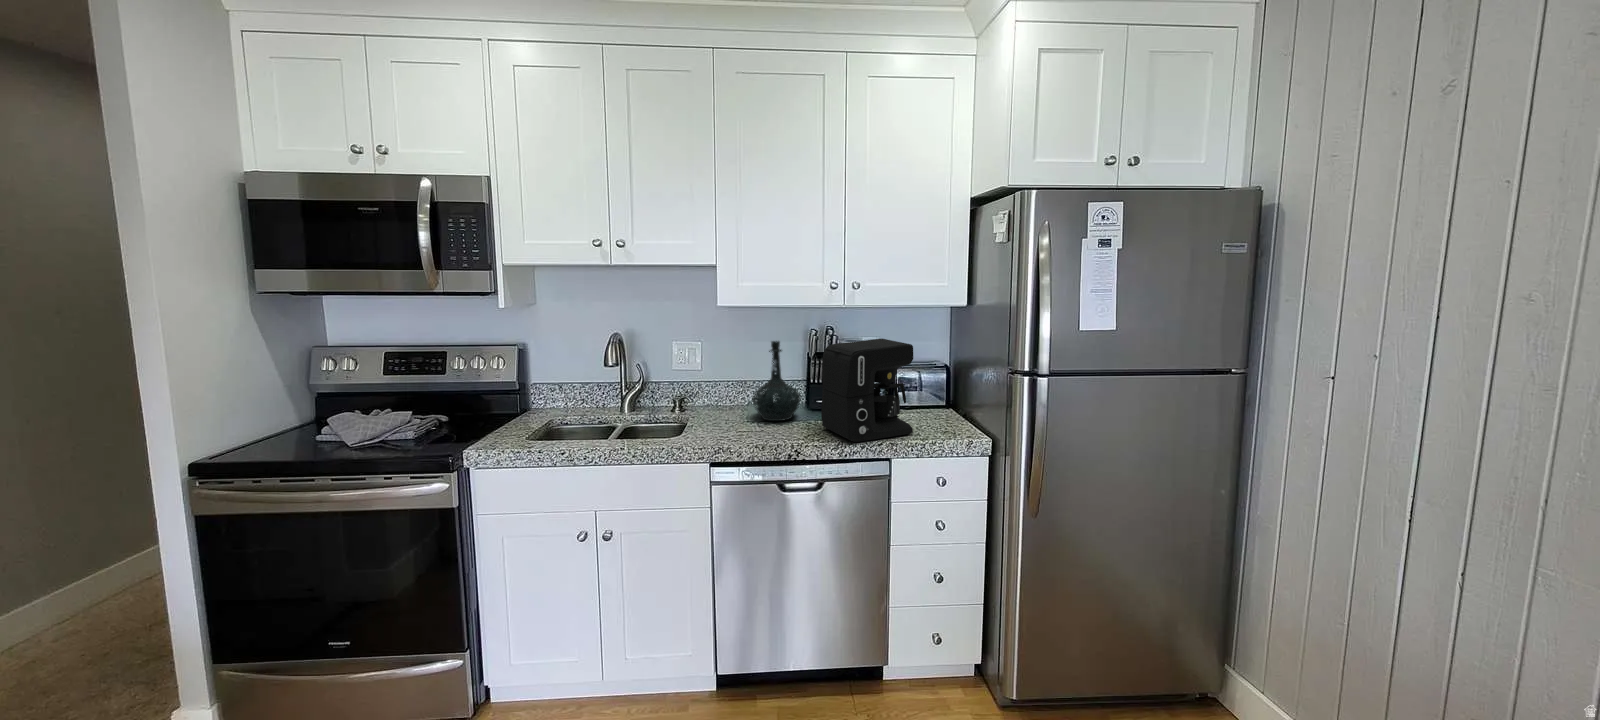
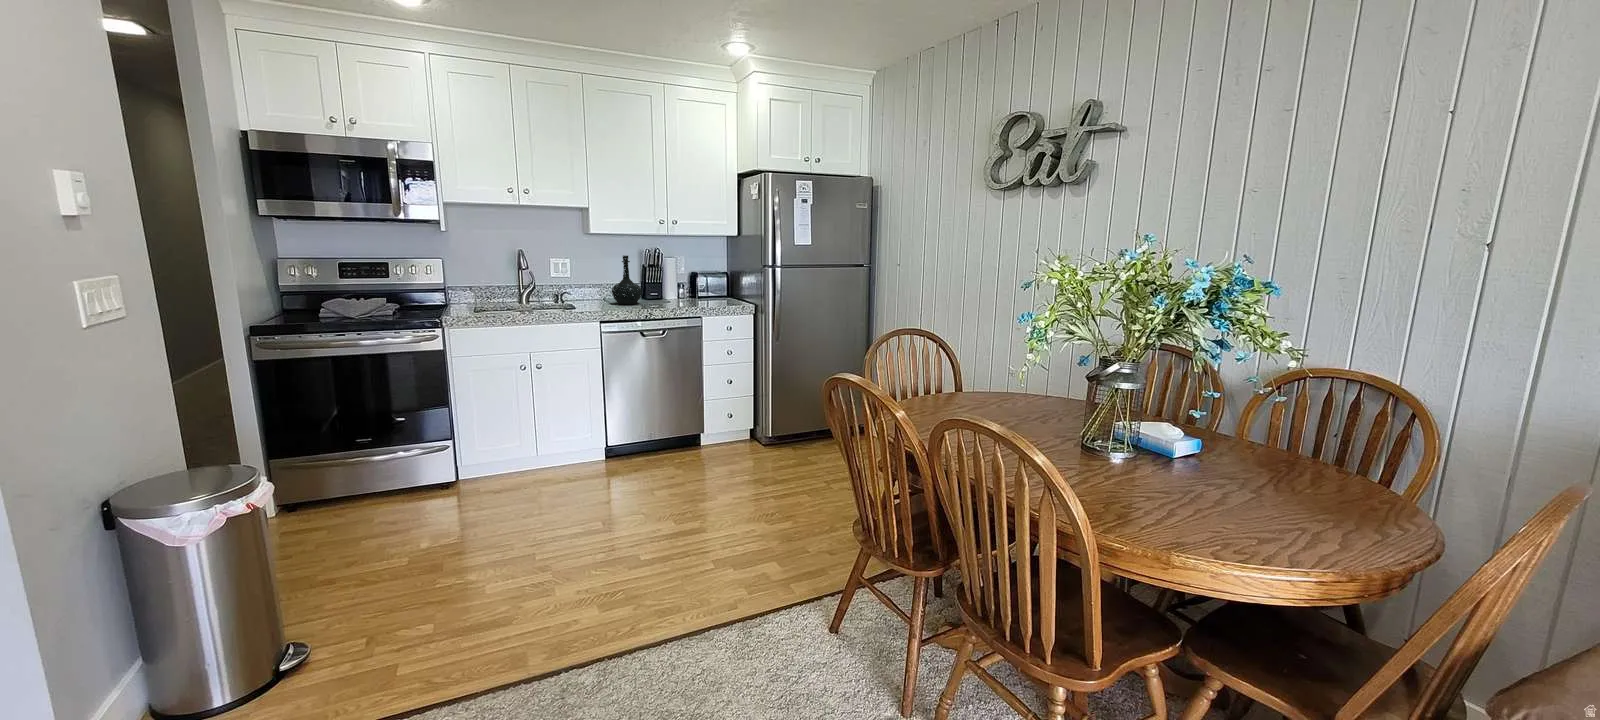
coffee maker: present [821,339,913,442] -> none [658,254,712,309]

